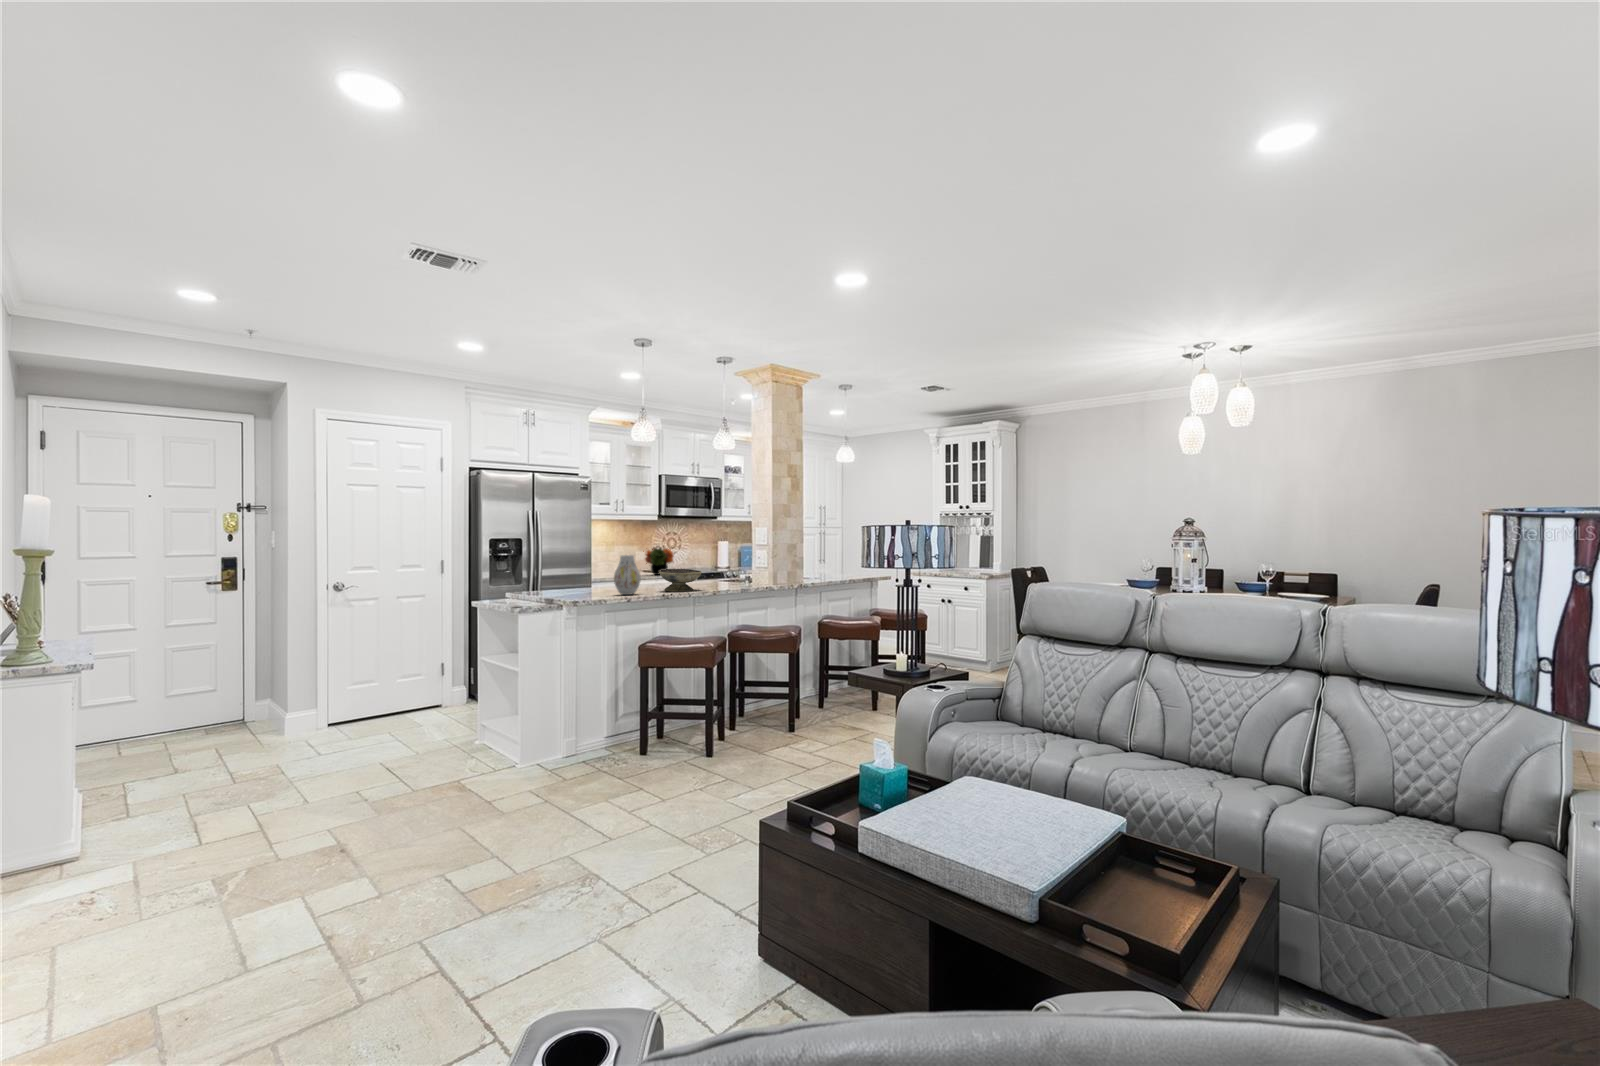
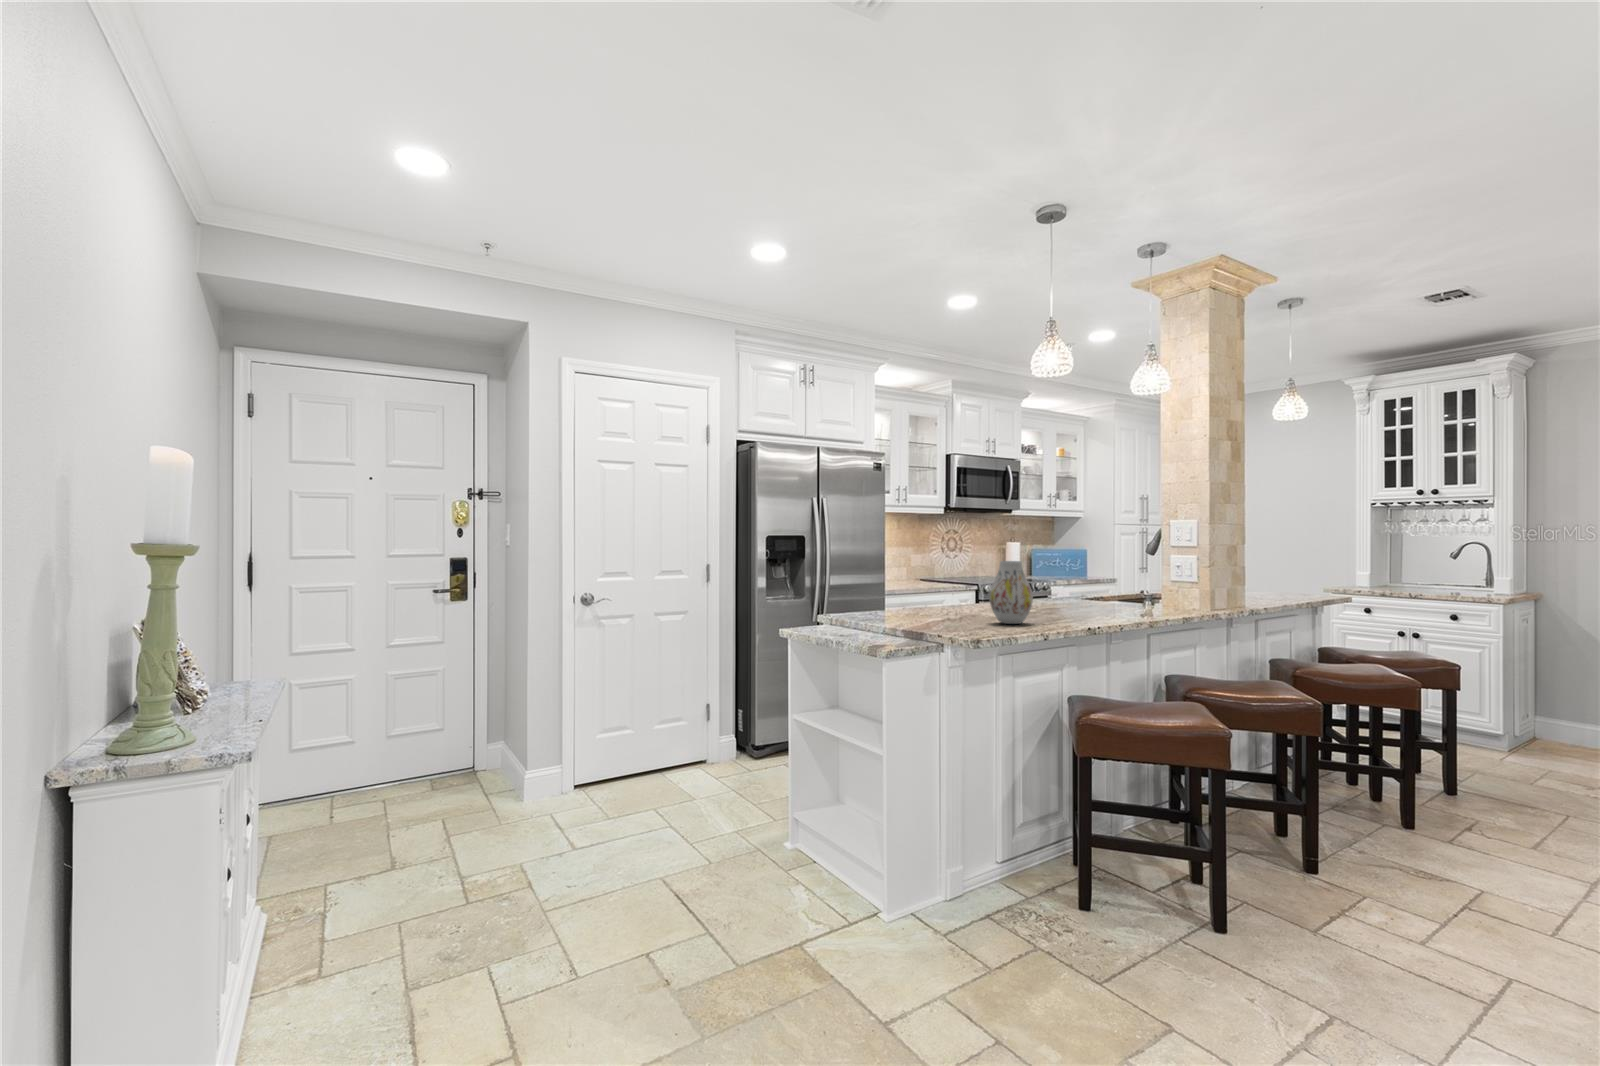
flower arrangement: present [643,546,674,575] -> none [913,547,955,585]
decorative bowl: present [659,569,702,592] -> none [1042,582,1113,619]

